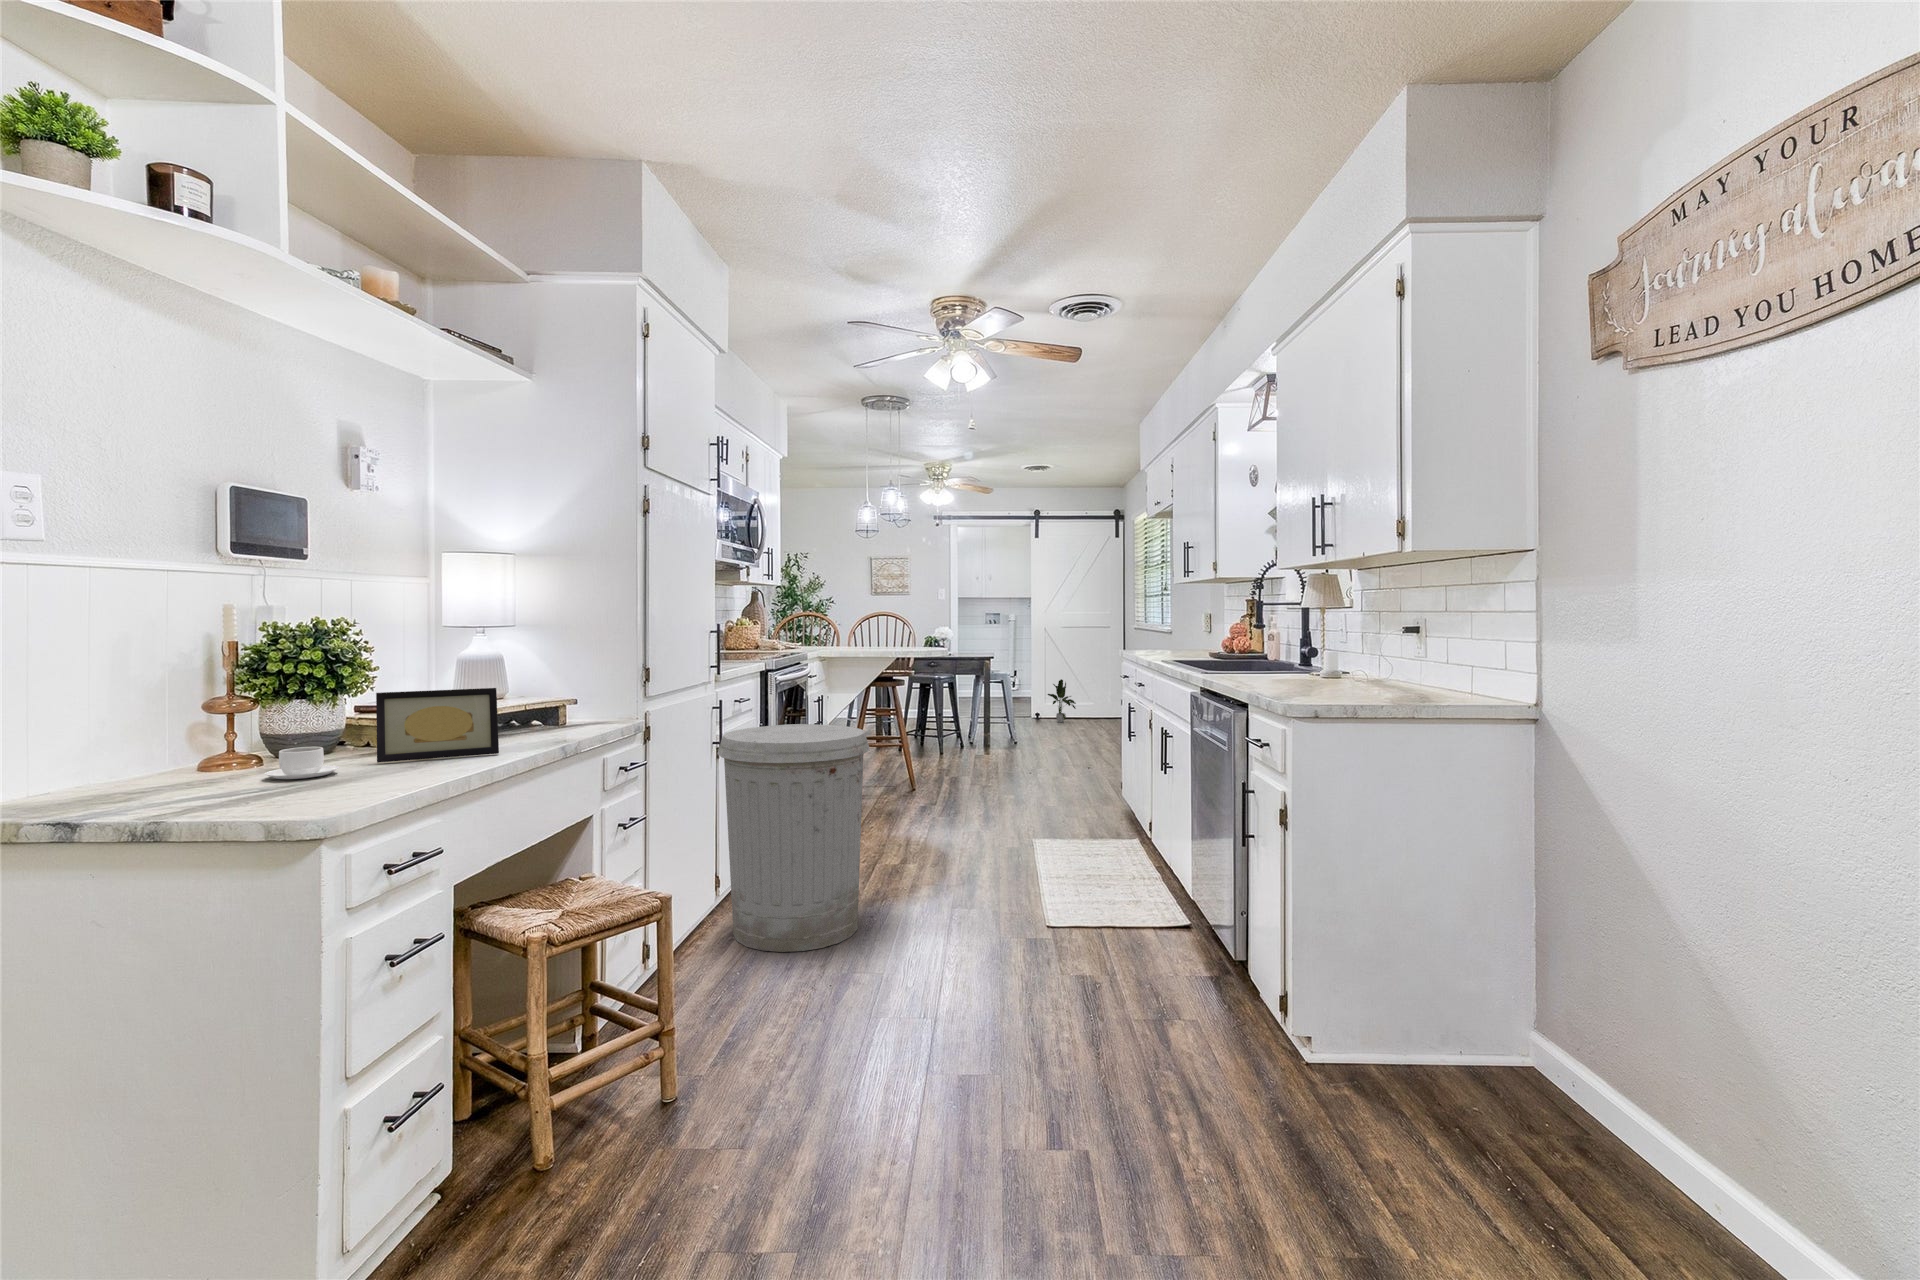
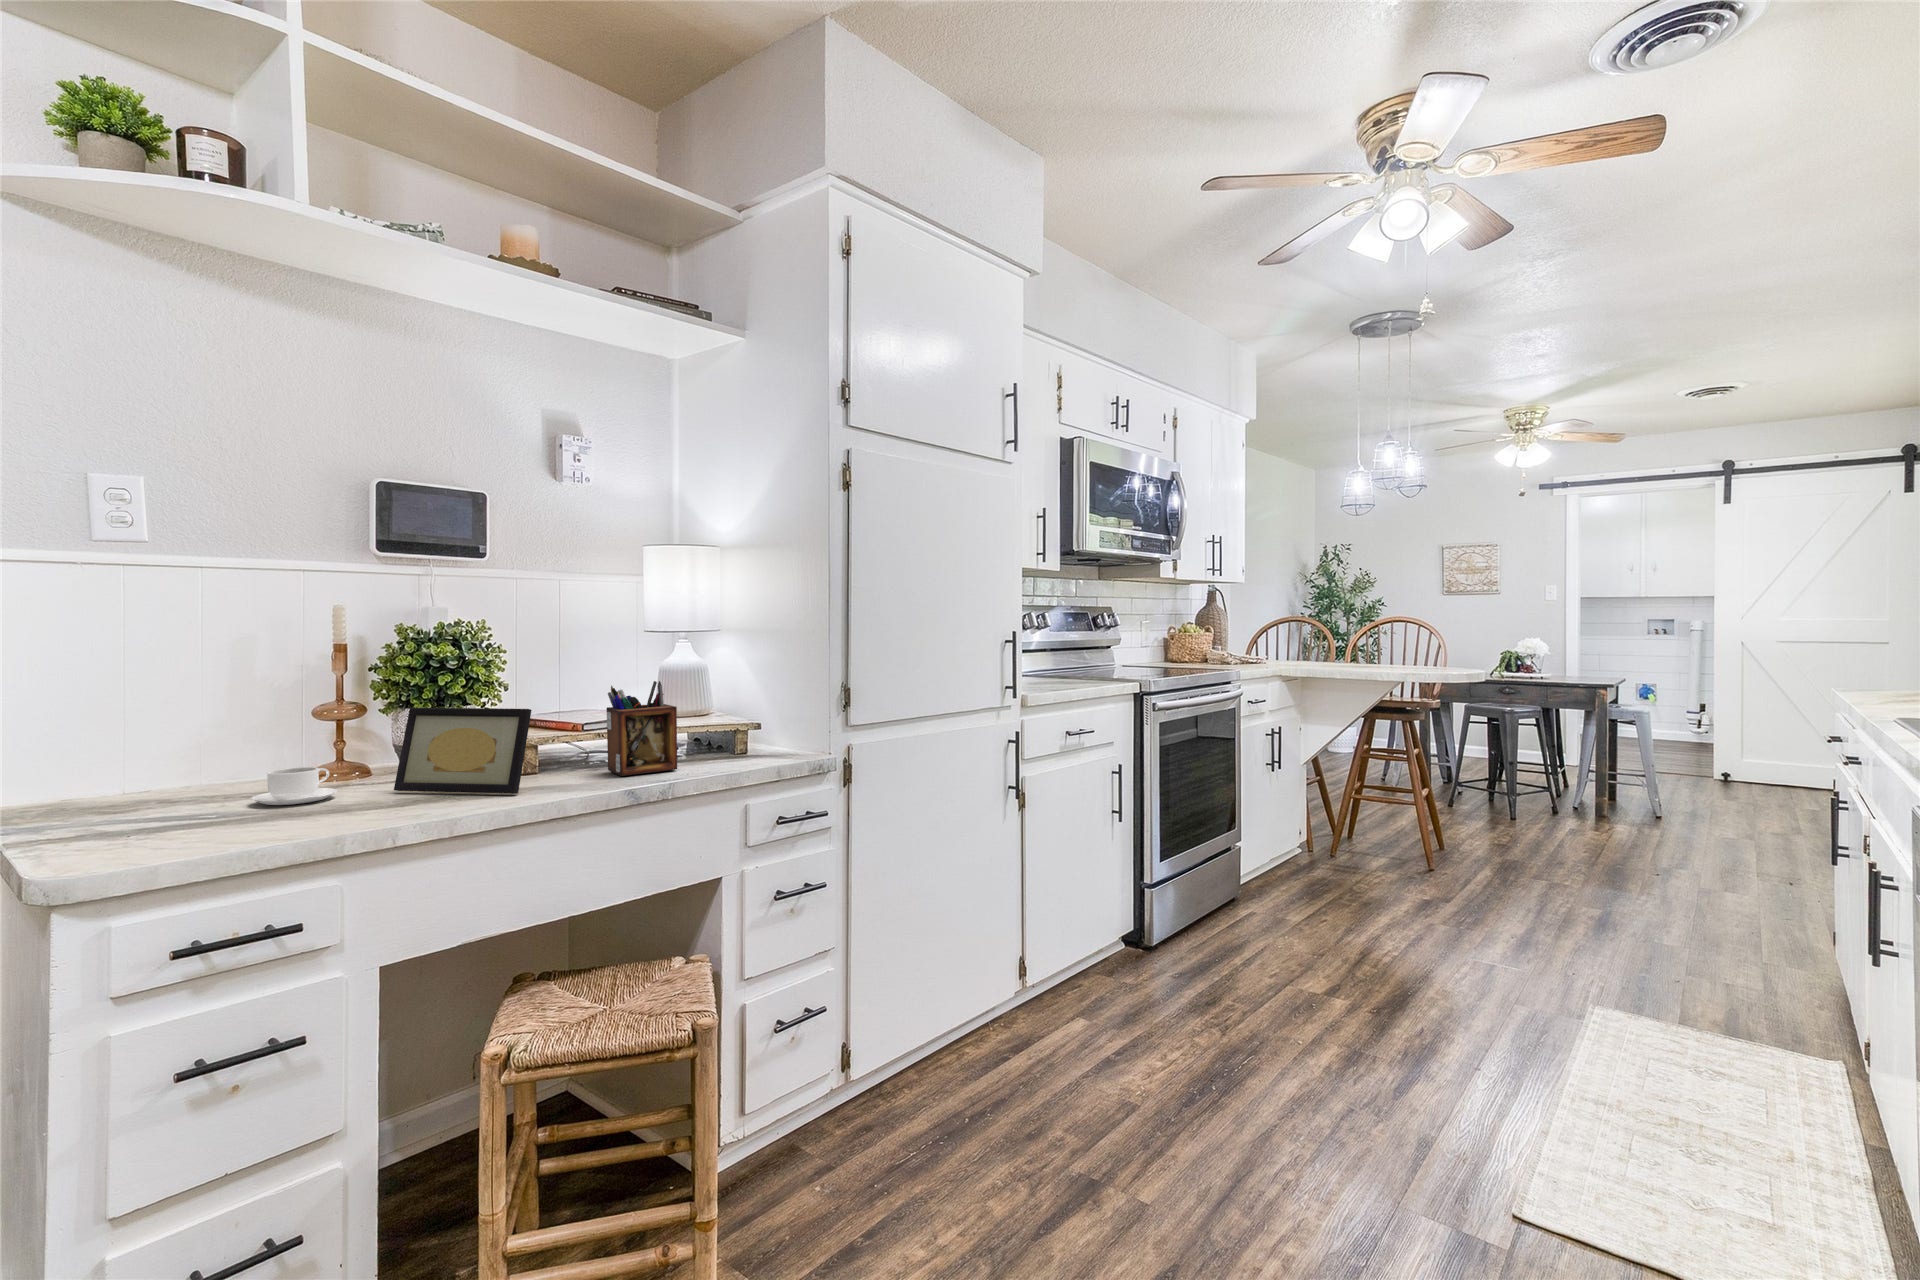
desk organizer: none [509,666,566,740] -> present [606,681,677,776]
potted plant: present [1048,679,1076,723] -> none [1740,722,1802,791]
trash can: present [717,724,870,952] -> none [985,772,1204,1119]

